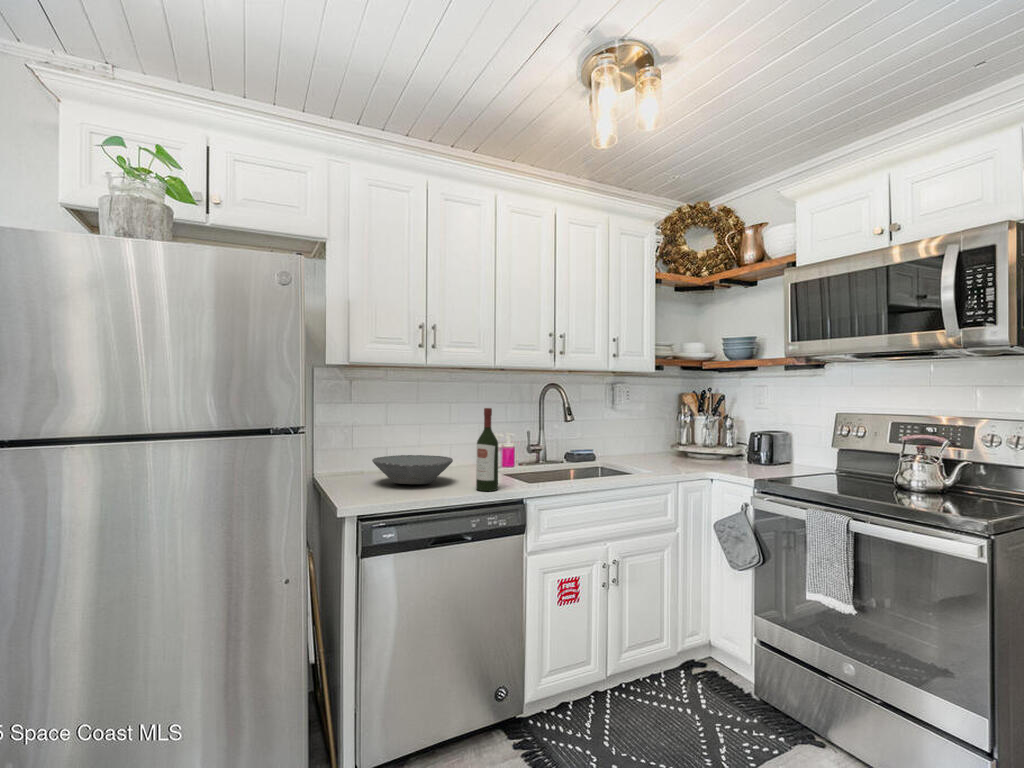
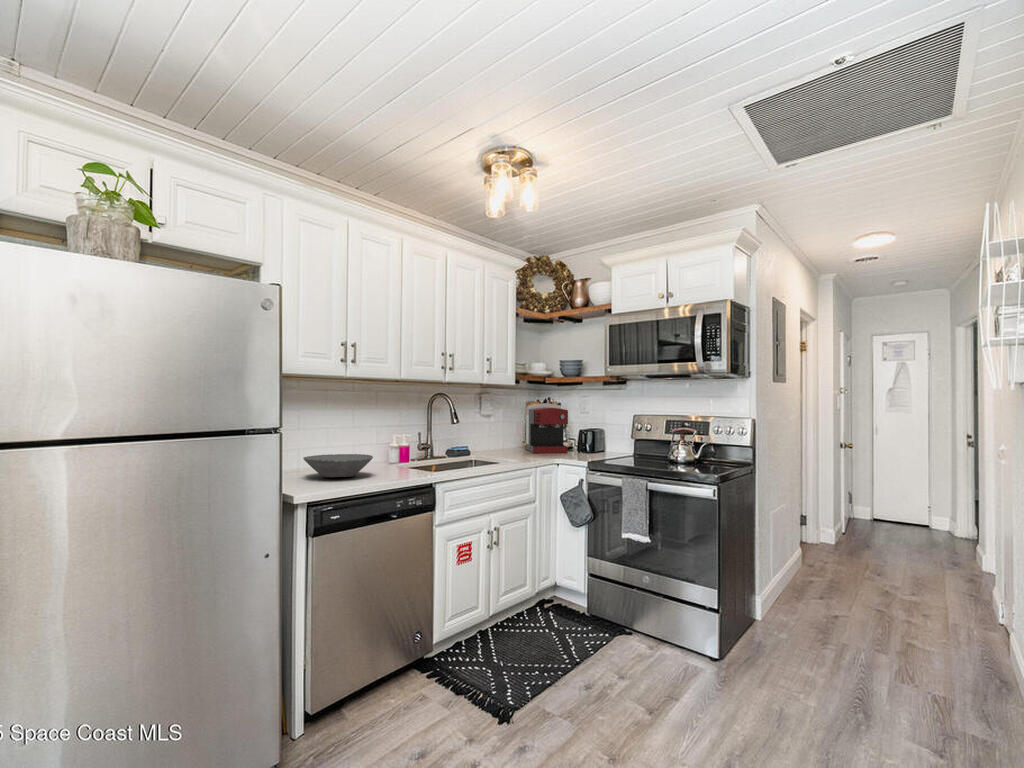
coffee maker: none [677,396,733,463] -> present [526,403,568,453]
wine bottle: present [476,408,498,491] -> none [397,414,415,479]

